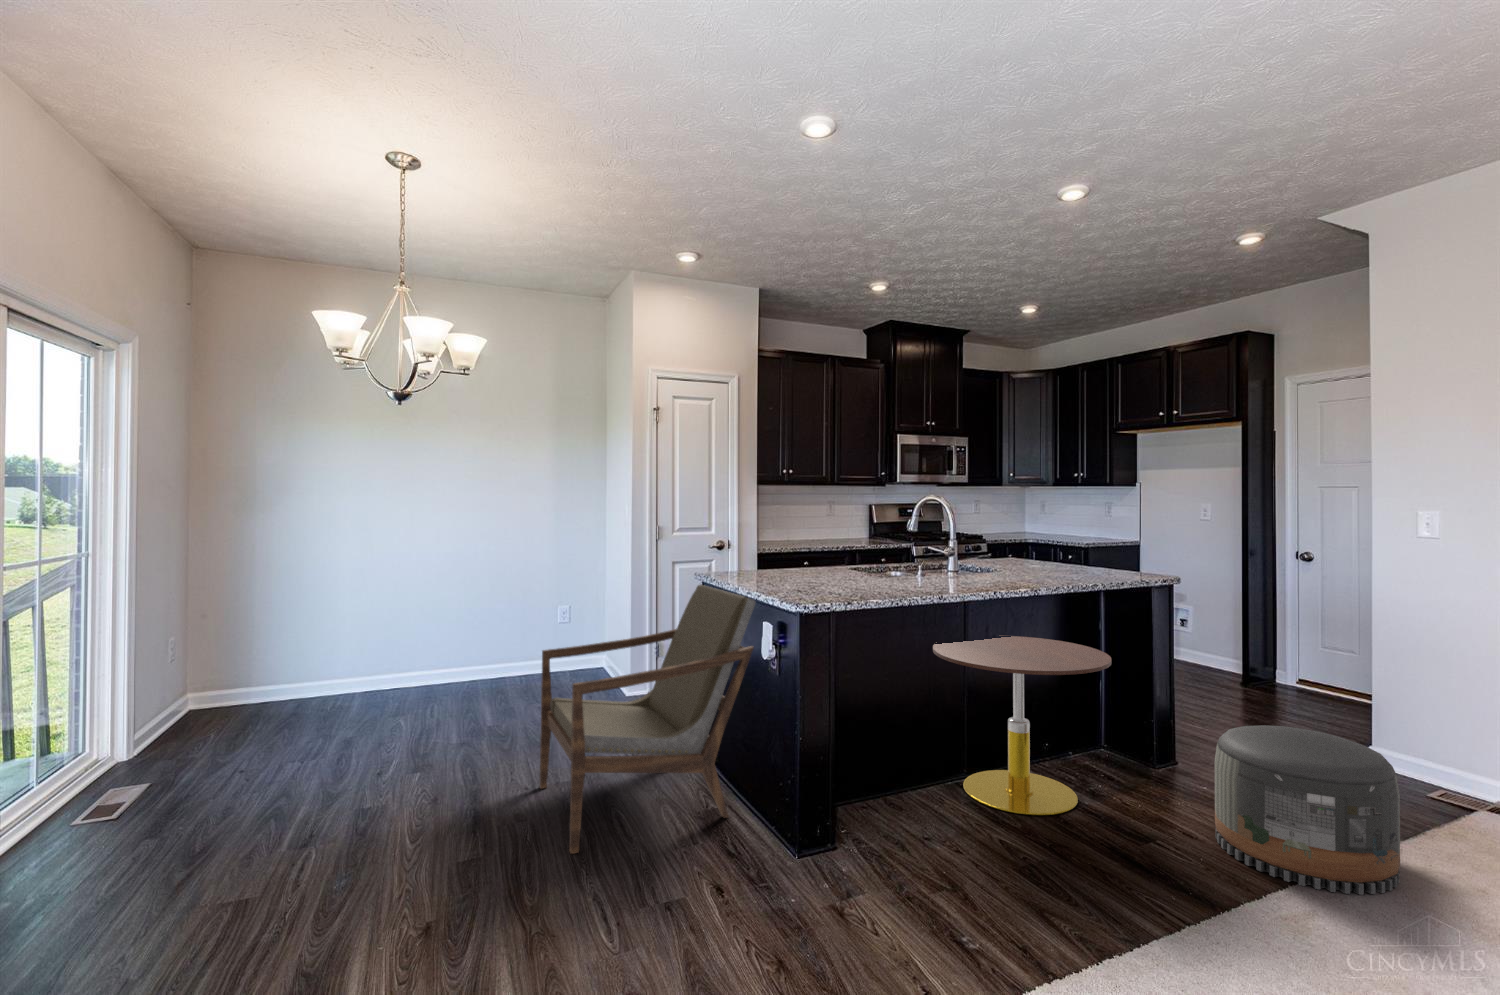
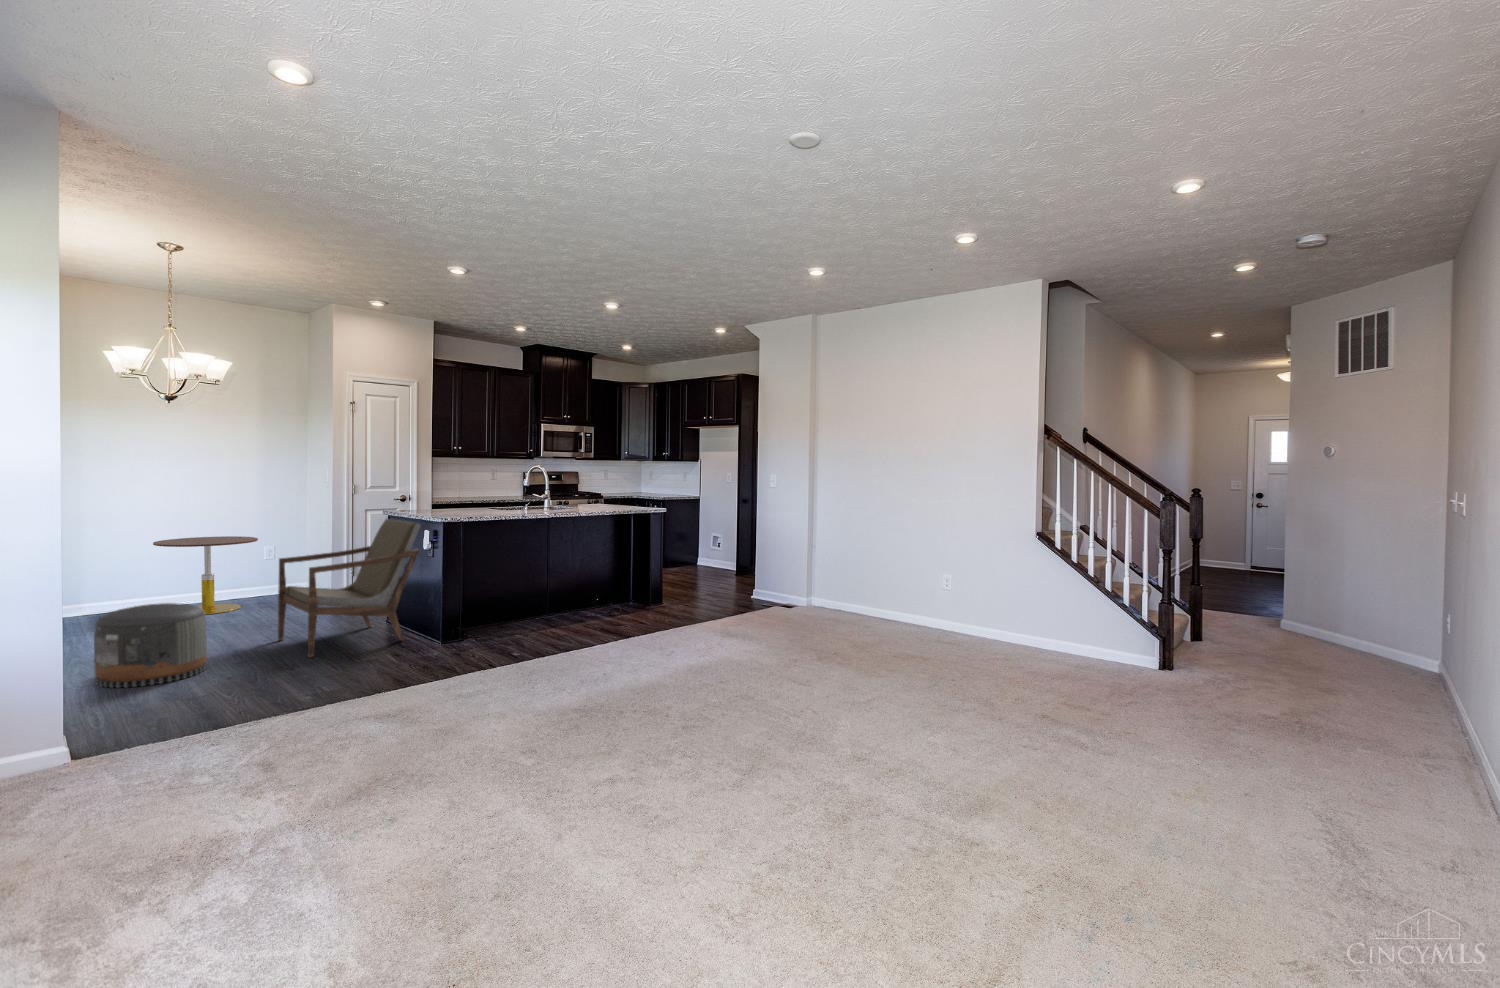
side table: present [933,636,1111,815] -> present [153,536,258,615]
pouf: present [1215,725,1400,895] -> present [94,603,207,688]

